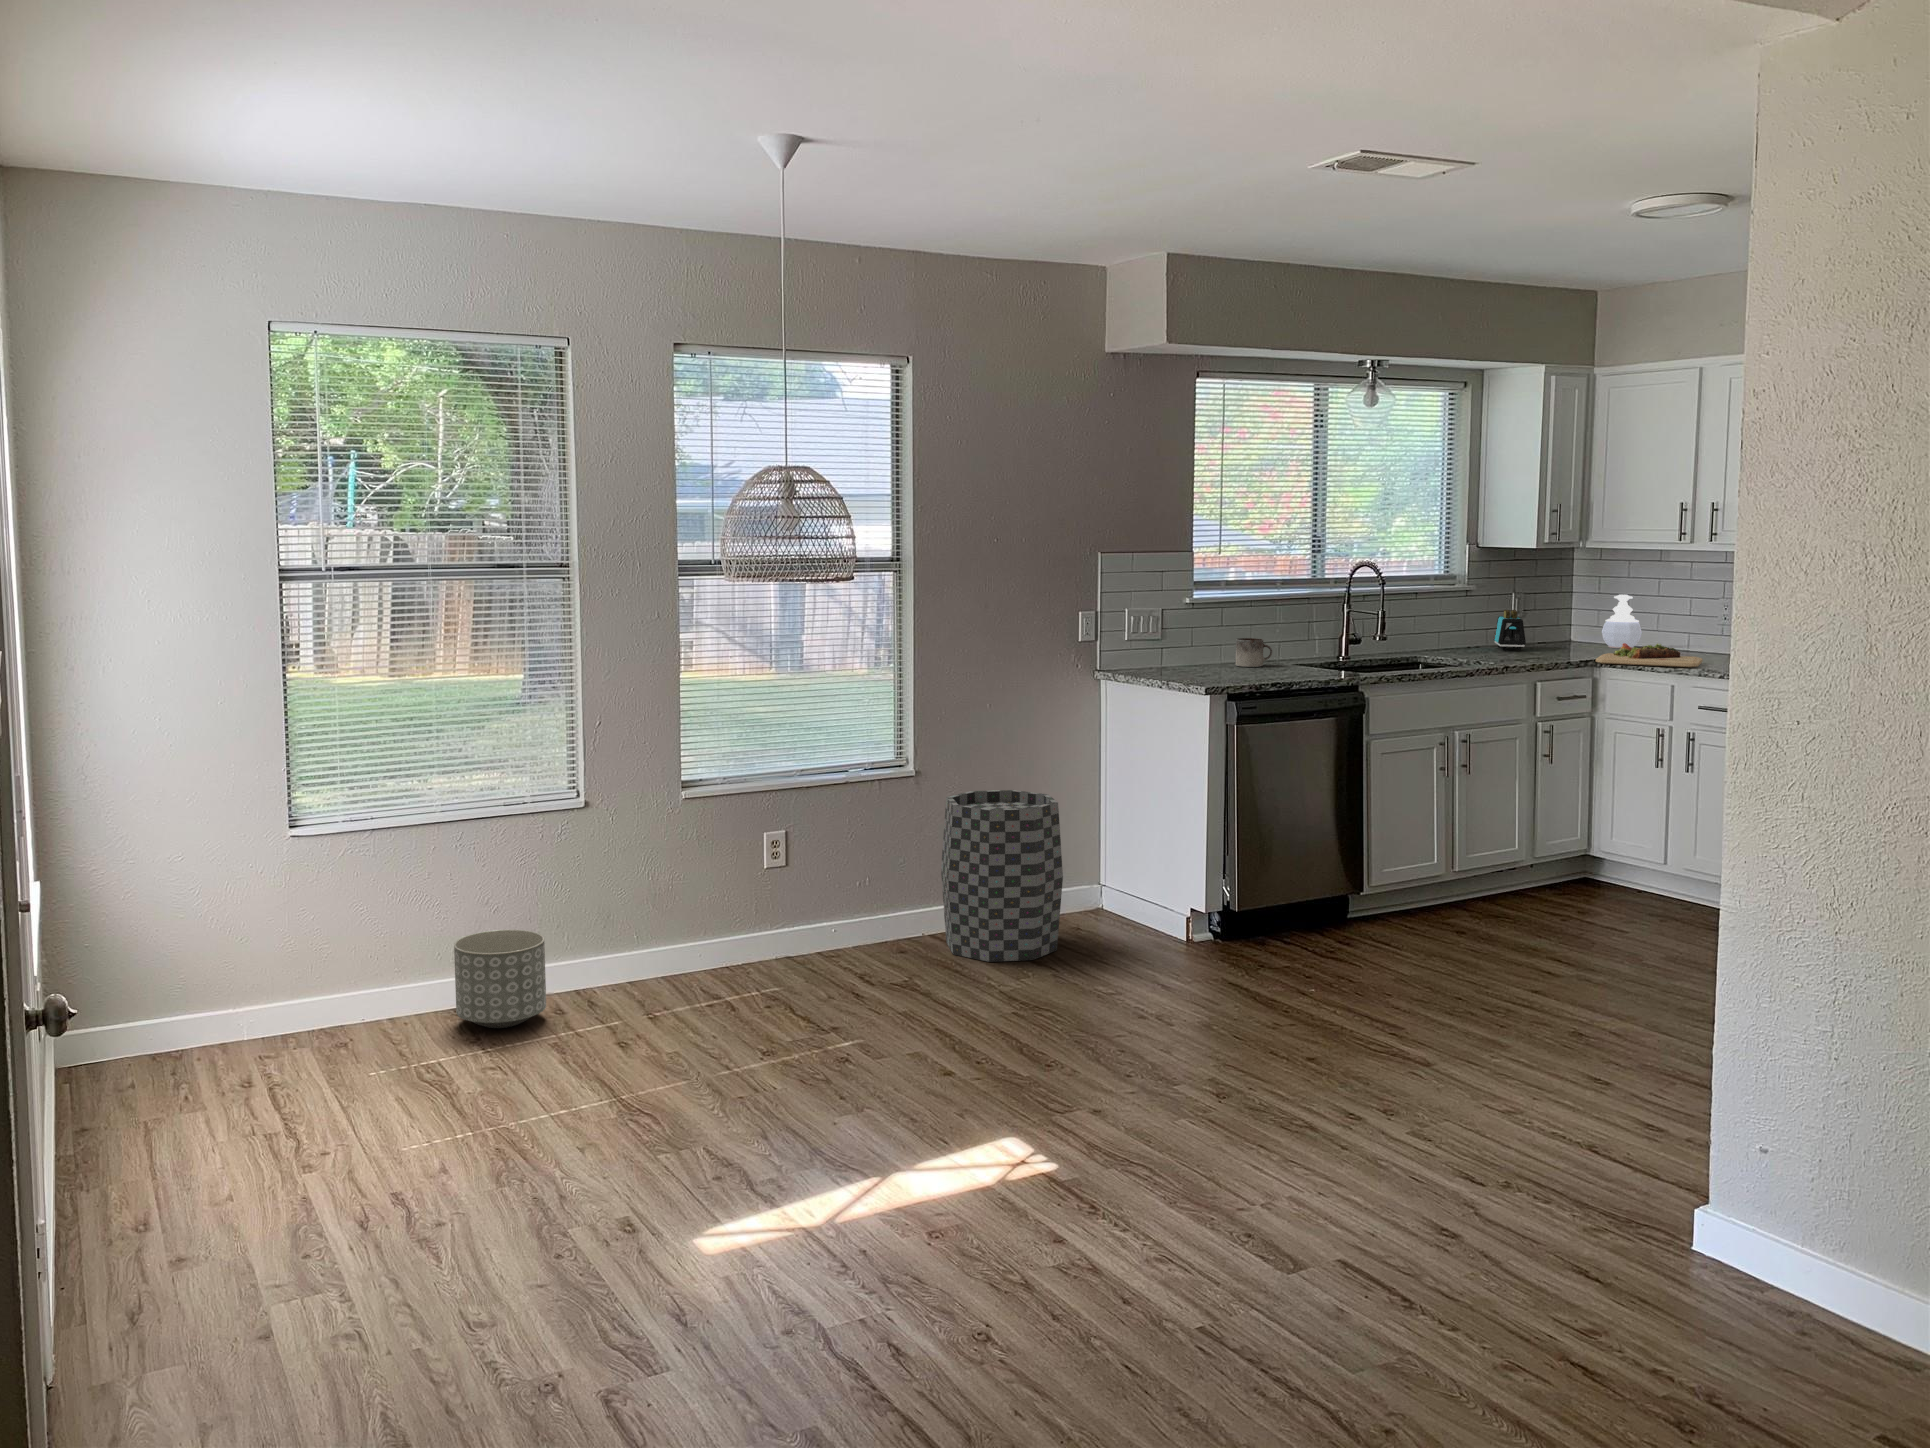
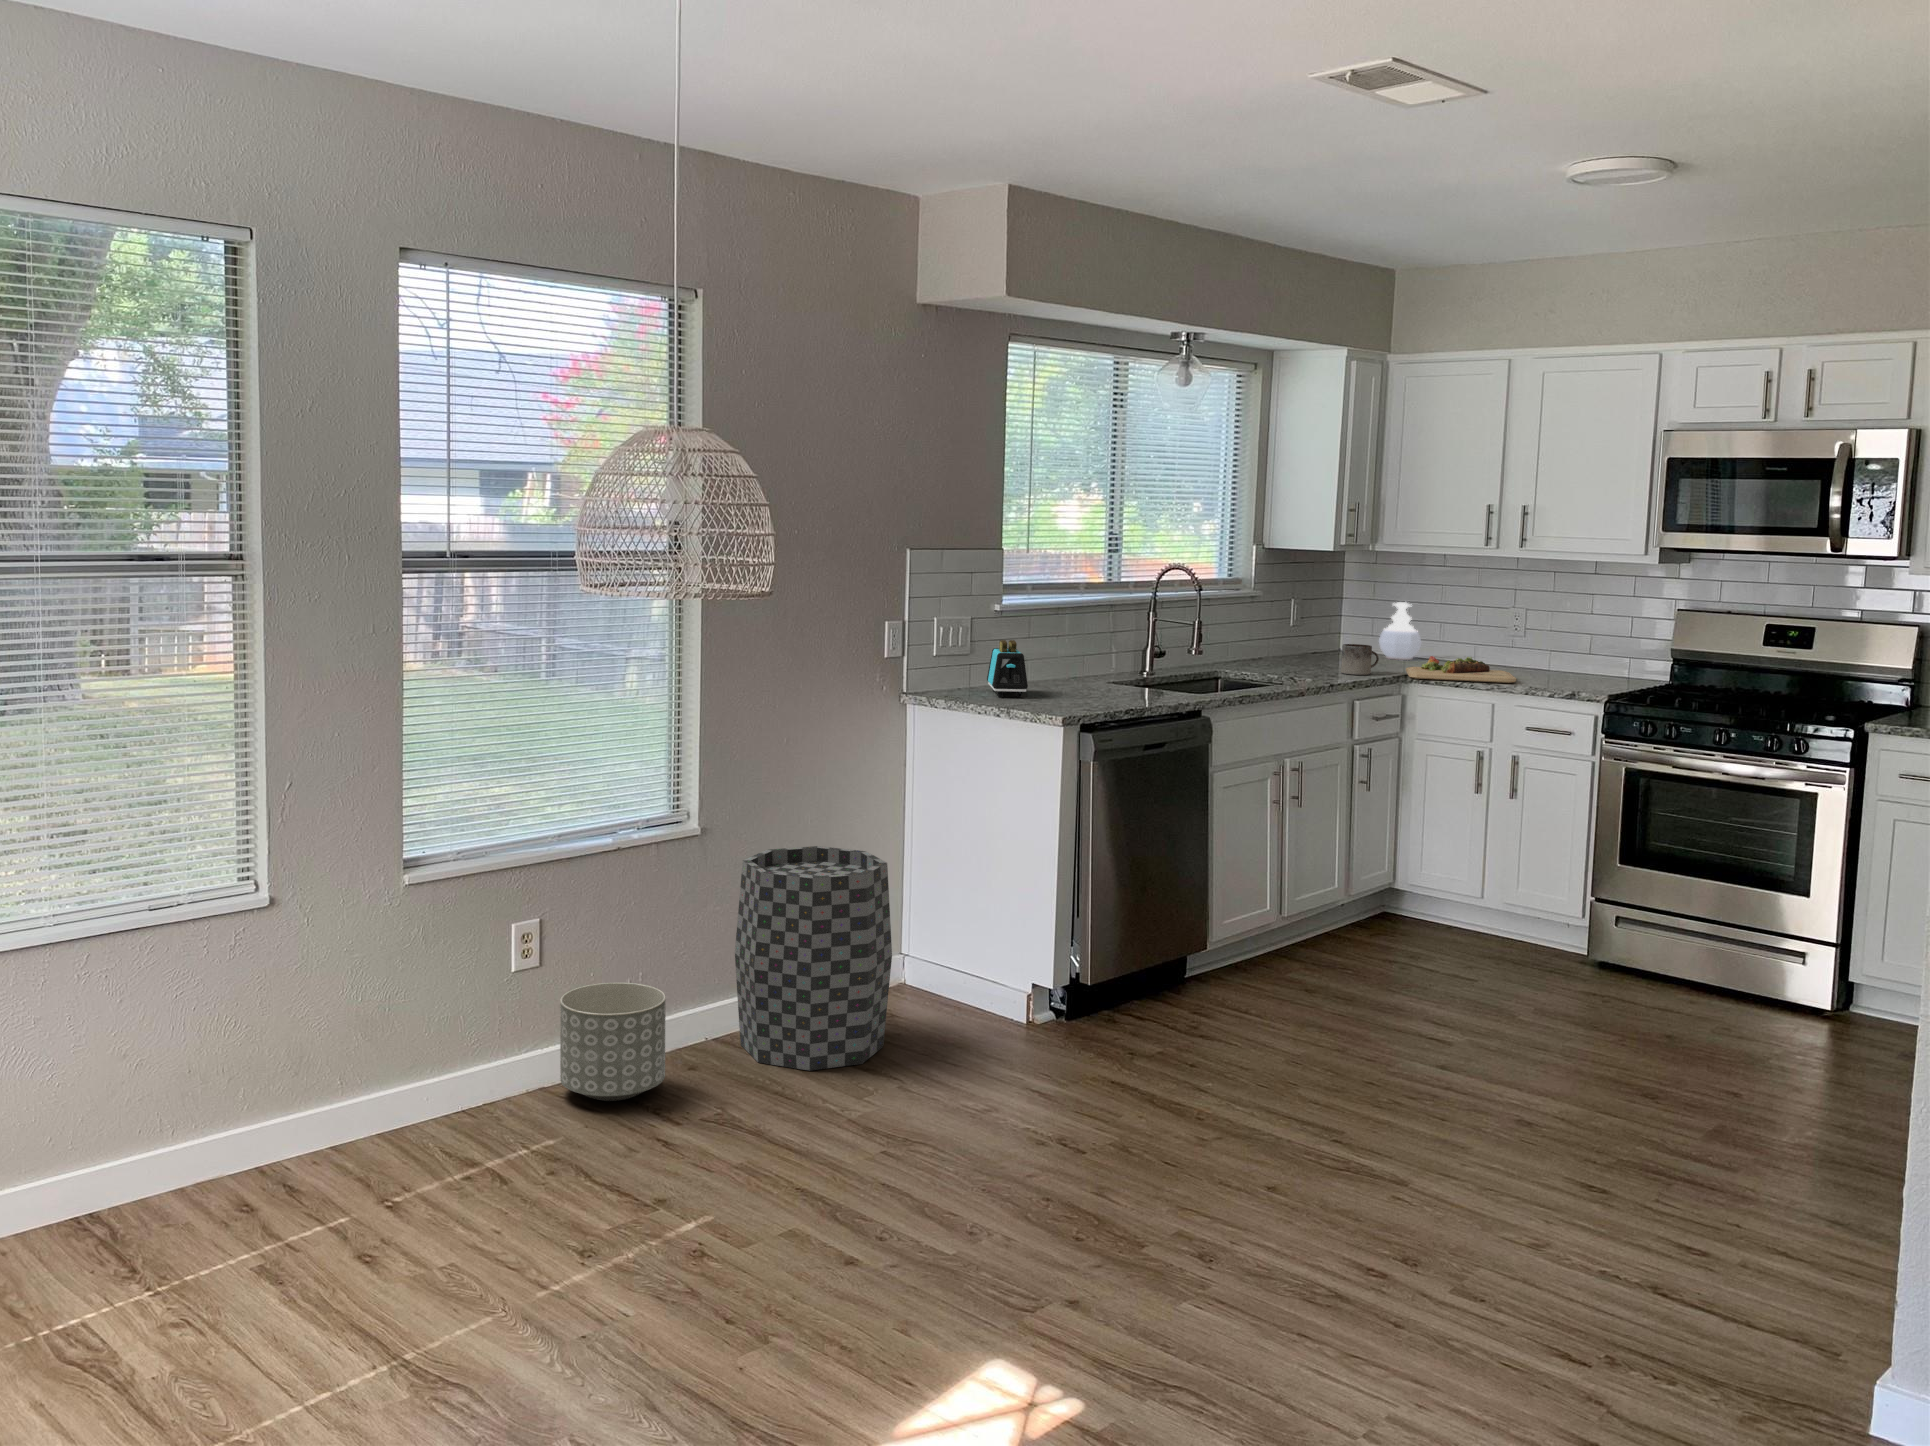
toaster: present [1494,610,1526,651] -> present [987,640,1028,697]
mug: present [1236,638,1272,667] -> present [1341,644,1379,675]
planter: present [454,930,546,1028] -> present [560,983,666,1101]

